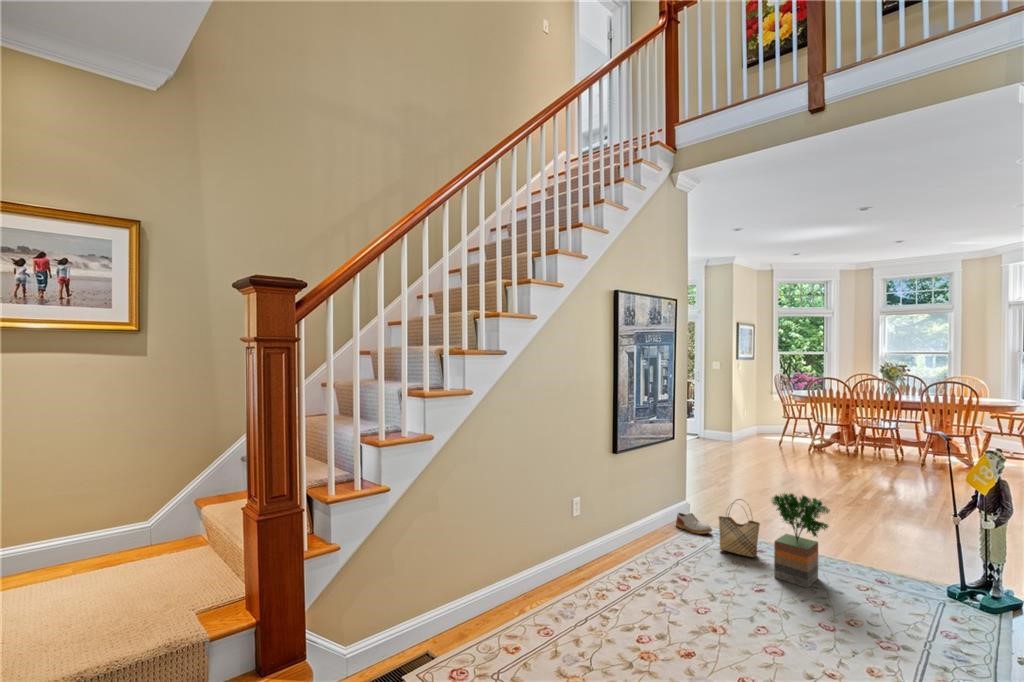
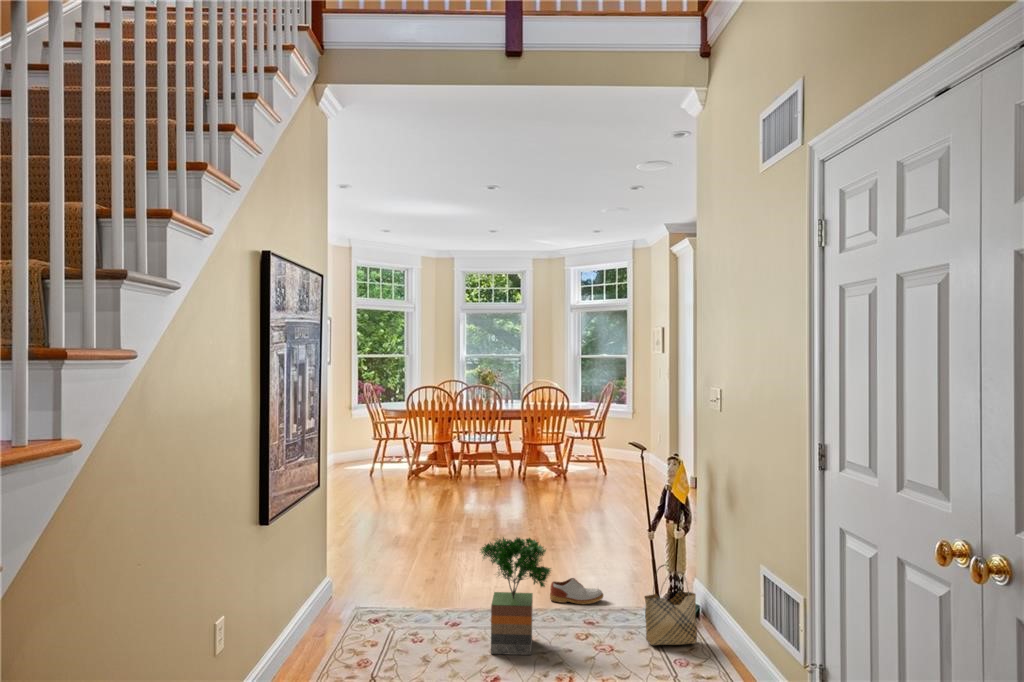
woven basket: present [719,499,760,557] -> present [644,565,697,645]
shoe: present [676,513,712,534] -> present [550,578,603,604]

